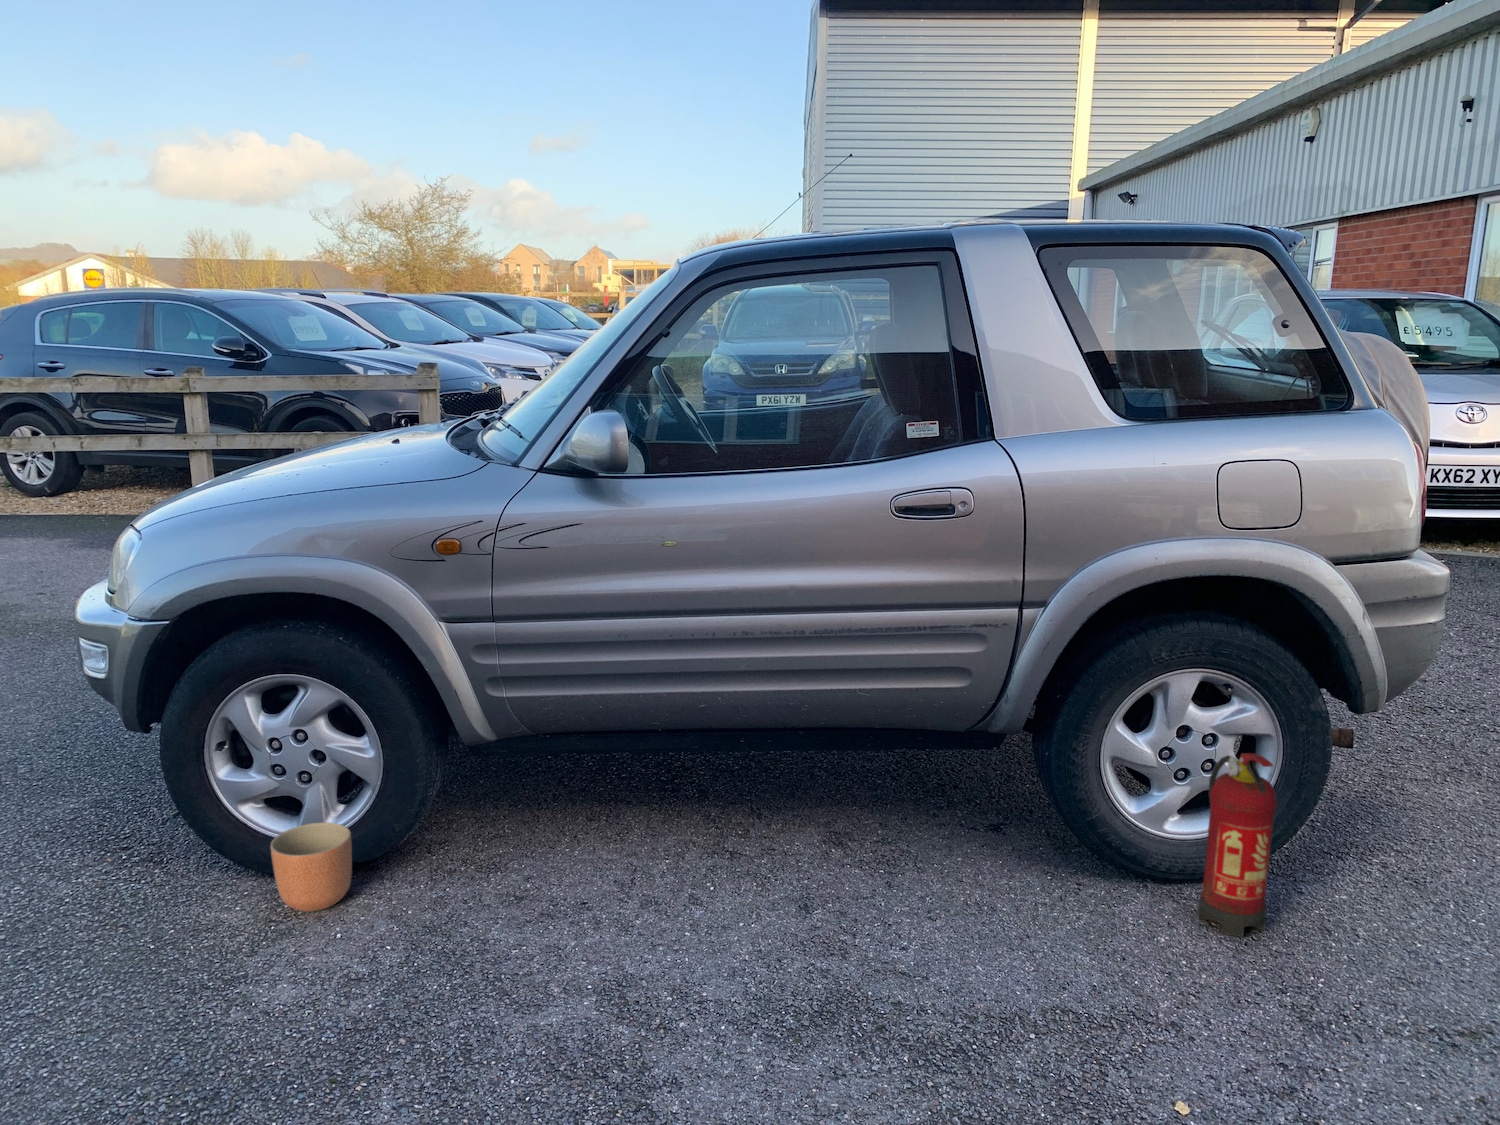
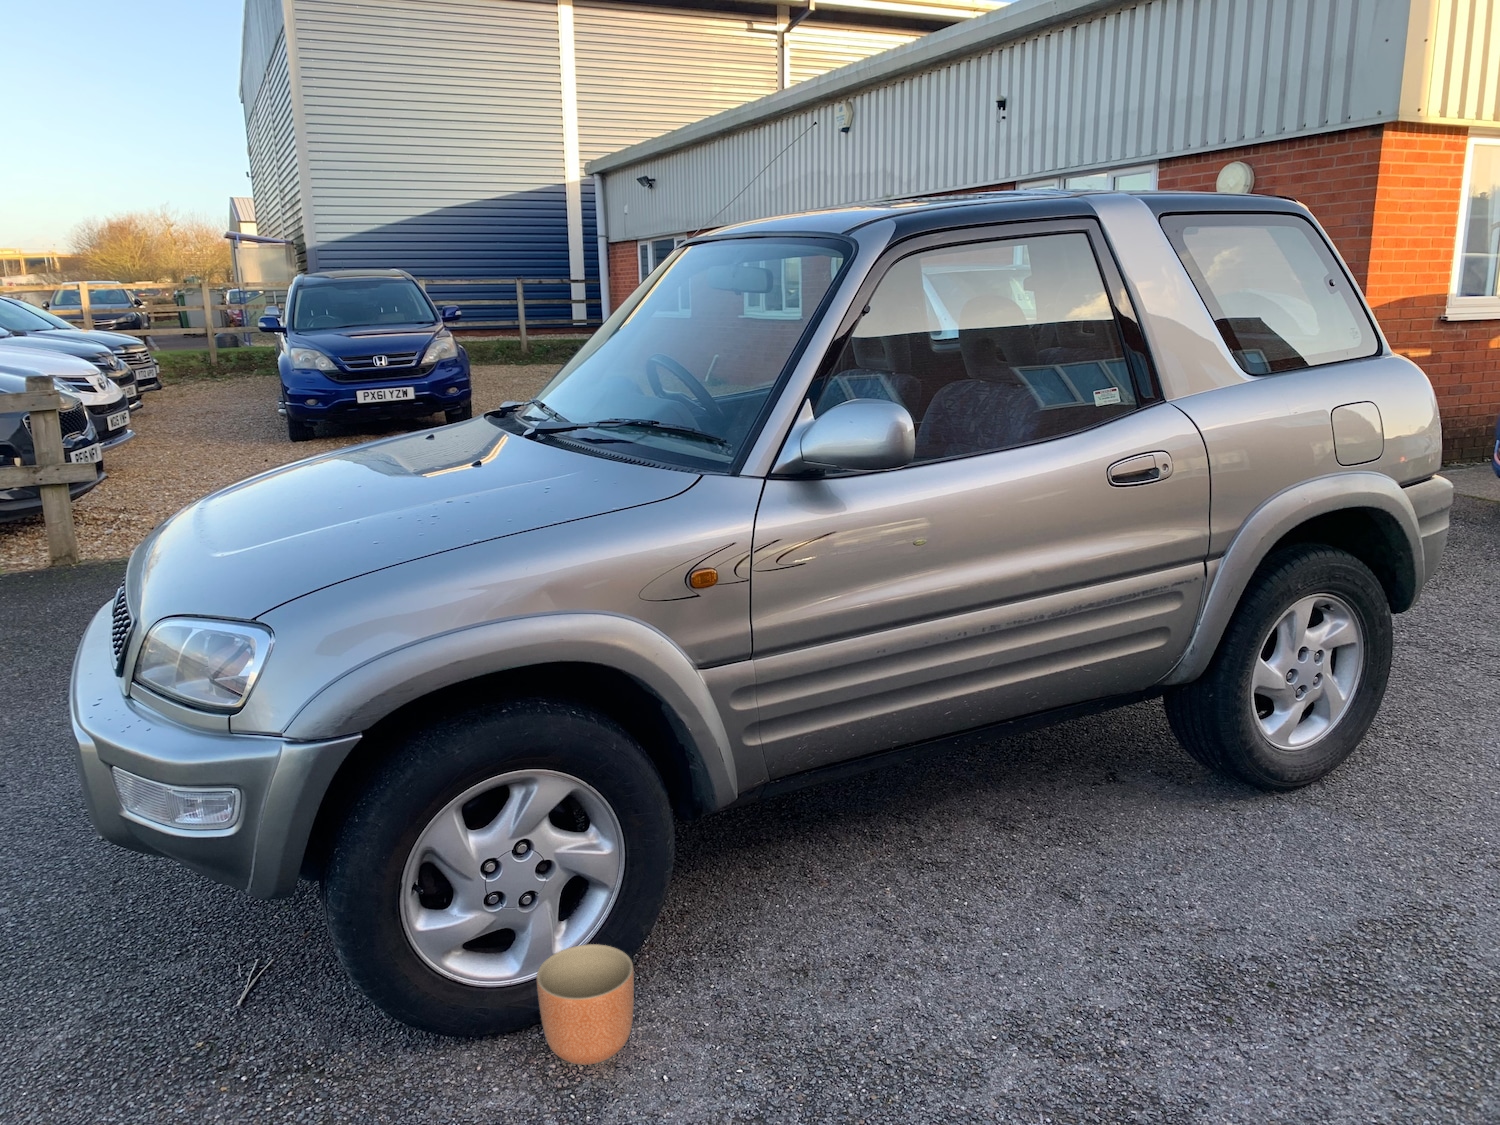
fire extinguisher: present [1198,753,1277,937] -> none [1328,658,1427,818]

